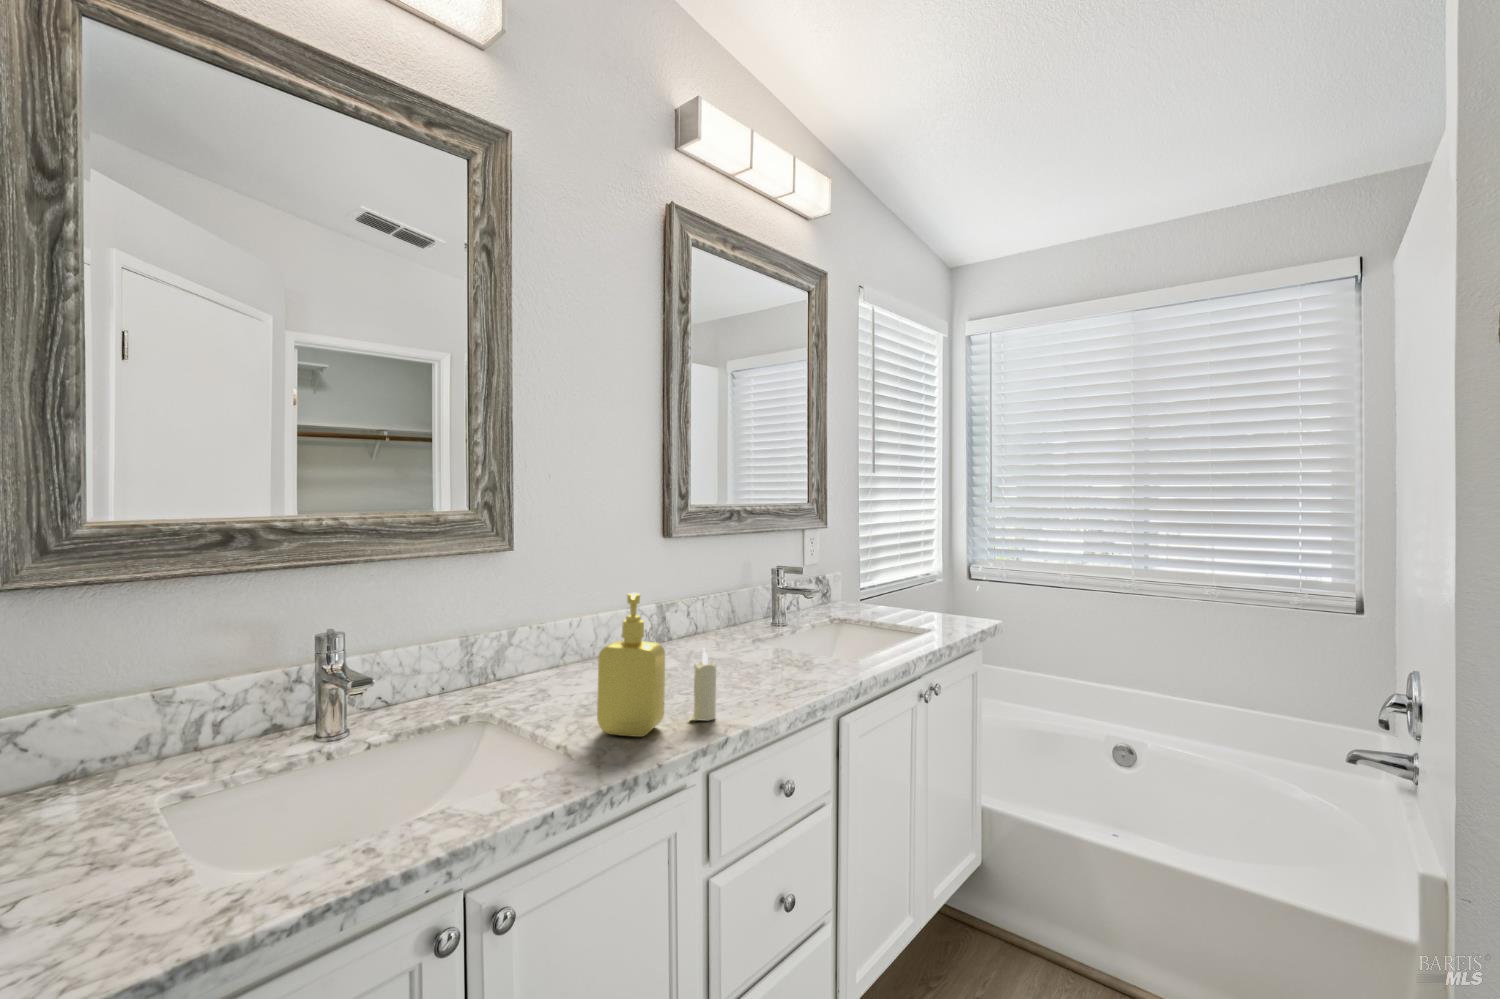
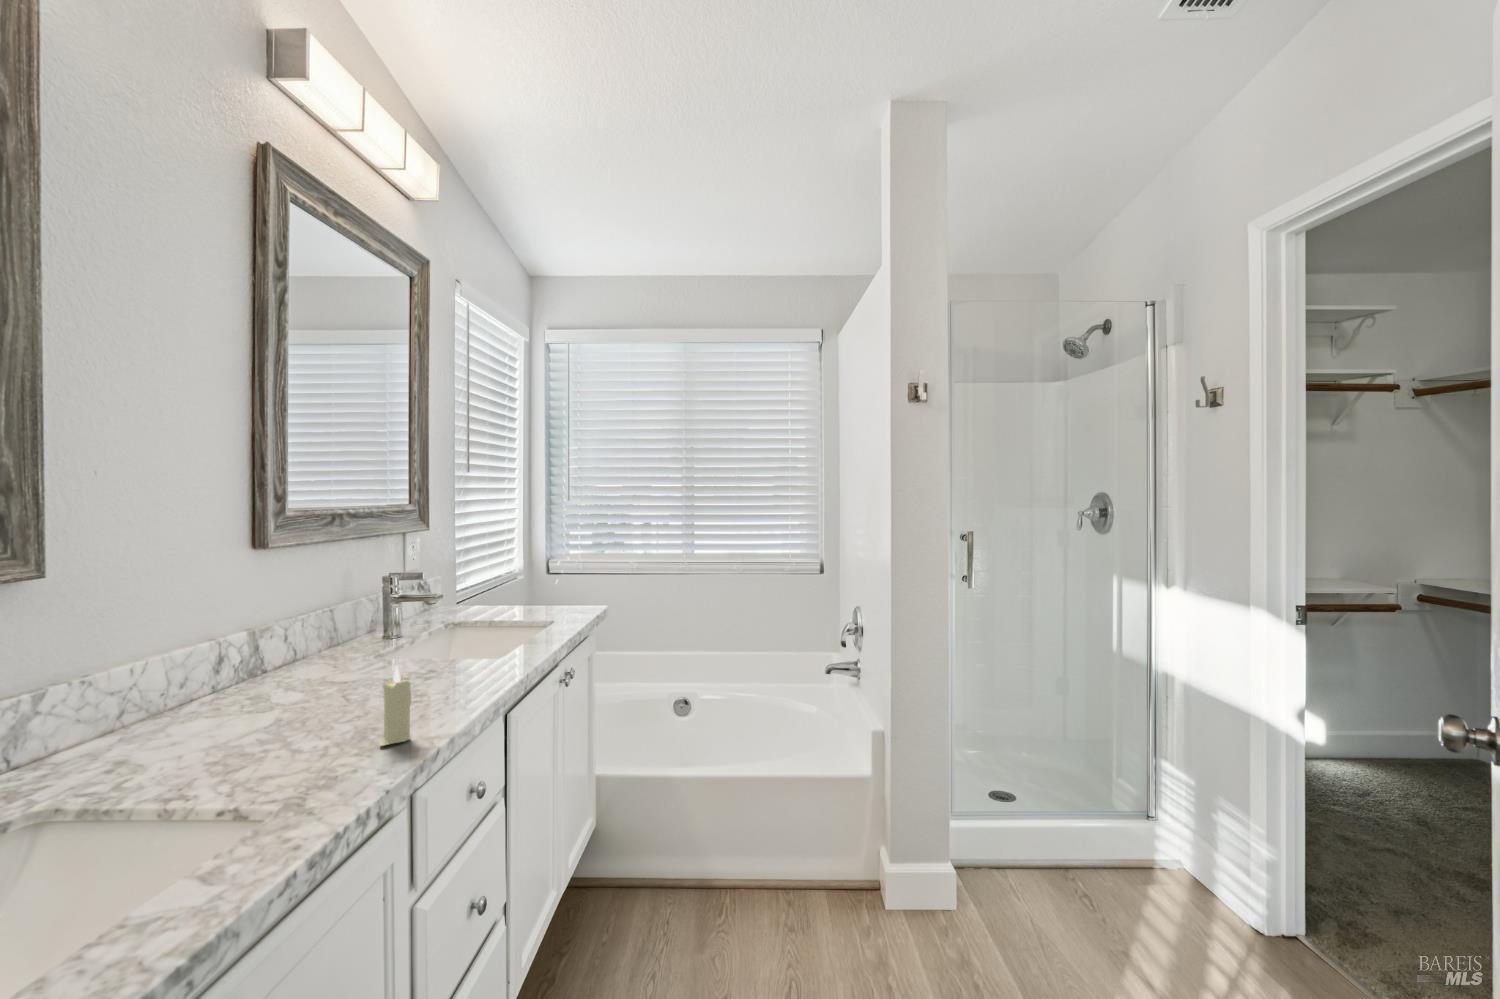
soap dispenser: present [597,593,665,737] -> none [272,611,357,781]

